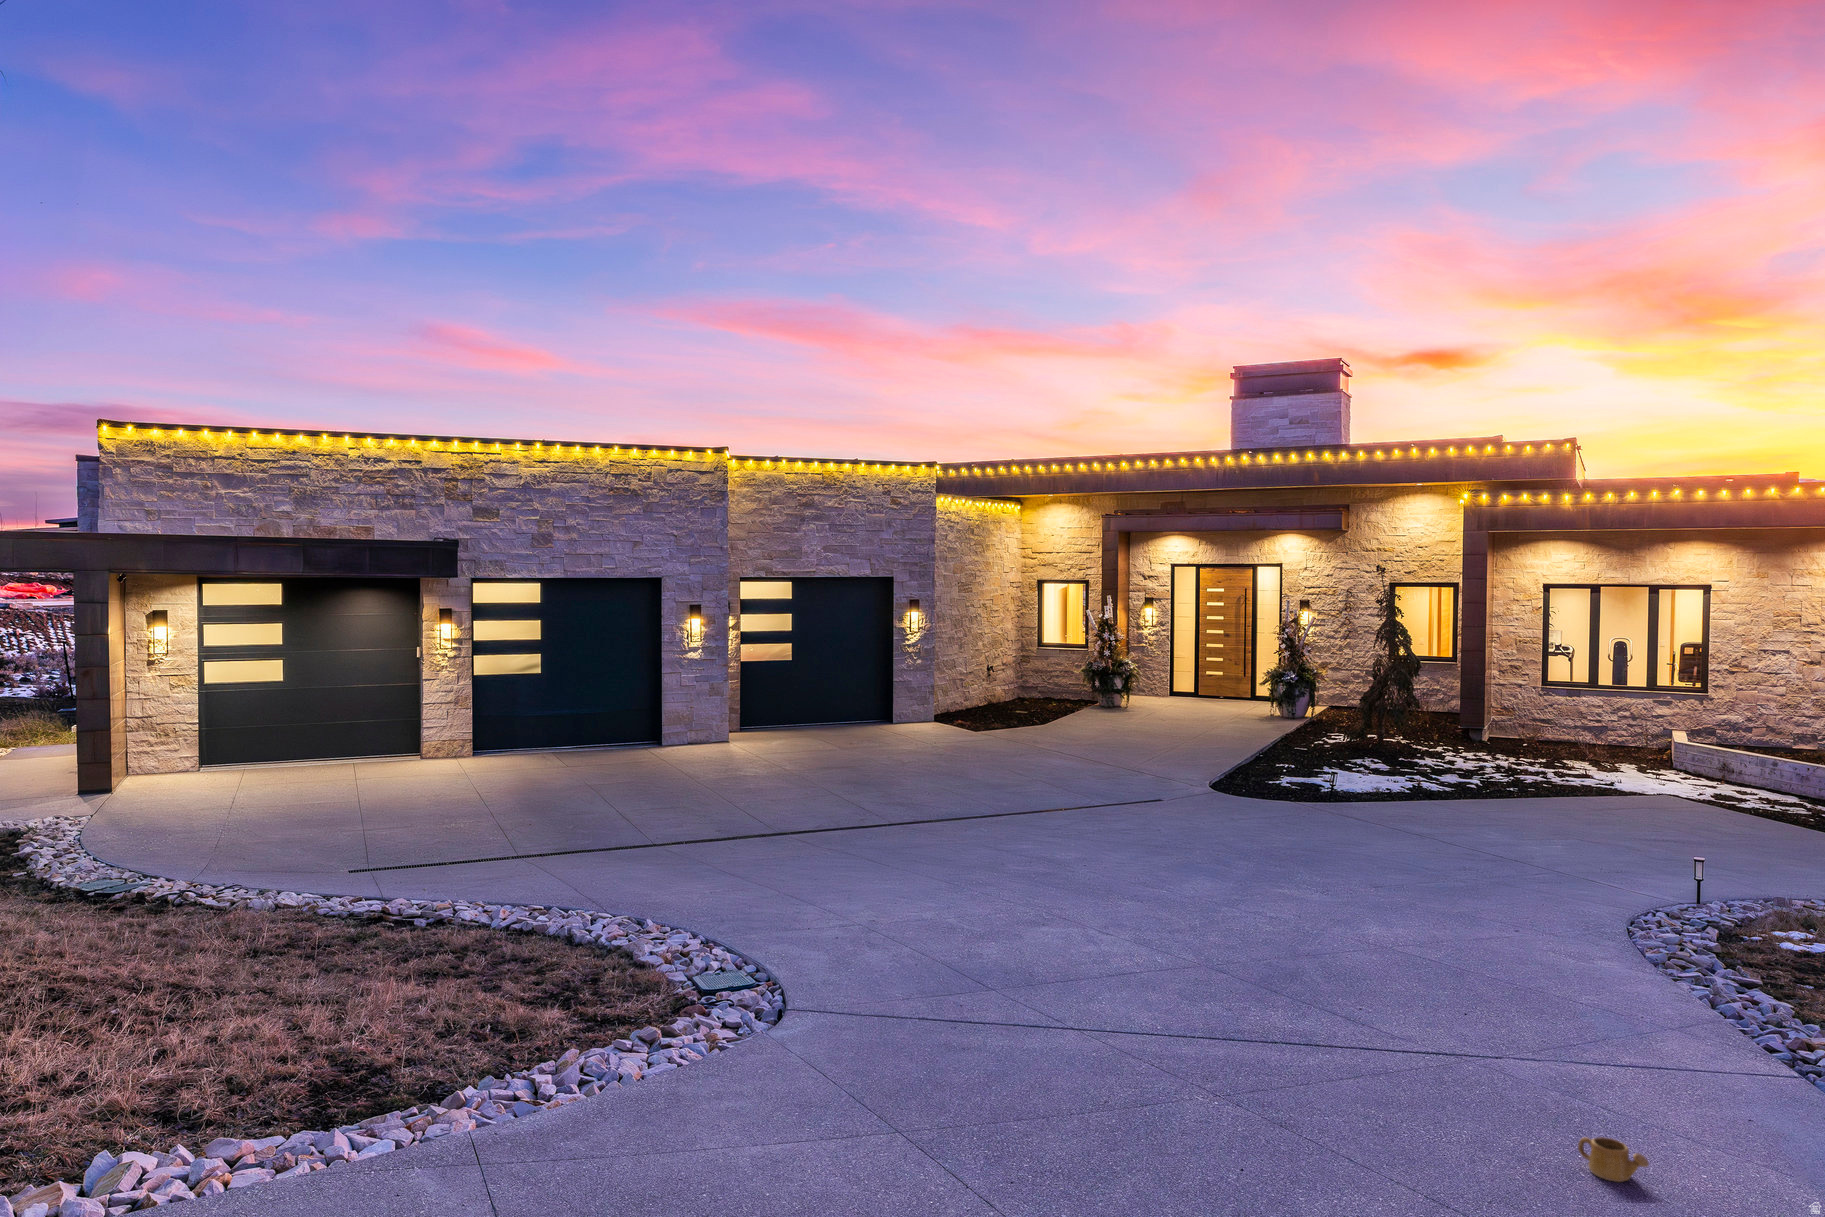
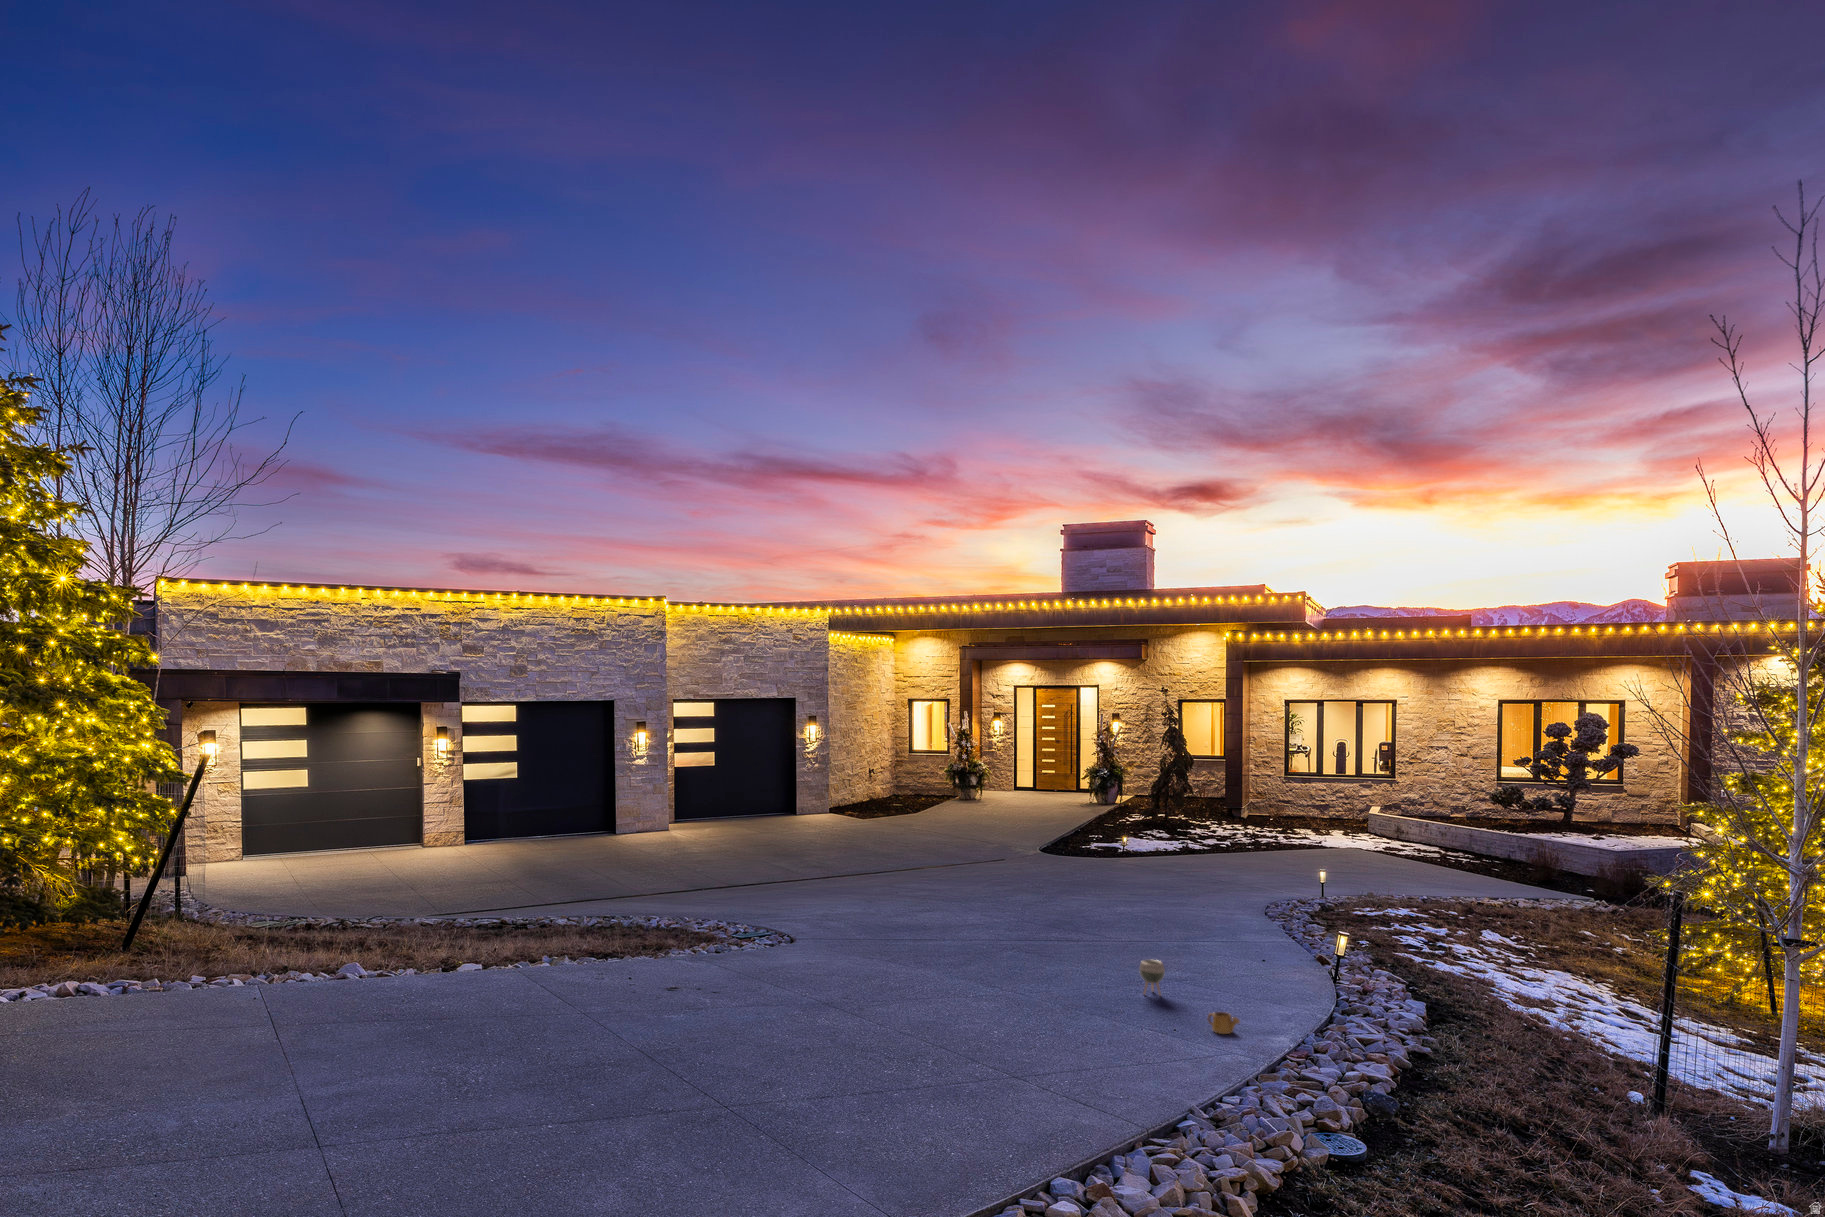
planter: none [1428,1012,1474,1075] -> present [1139,960,1165,995]

